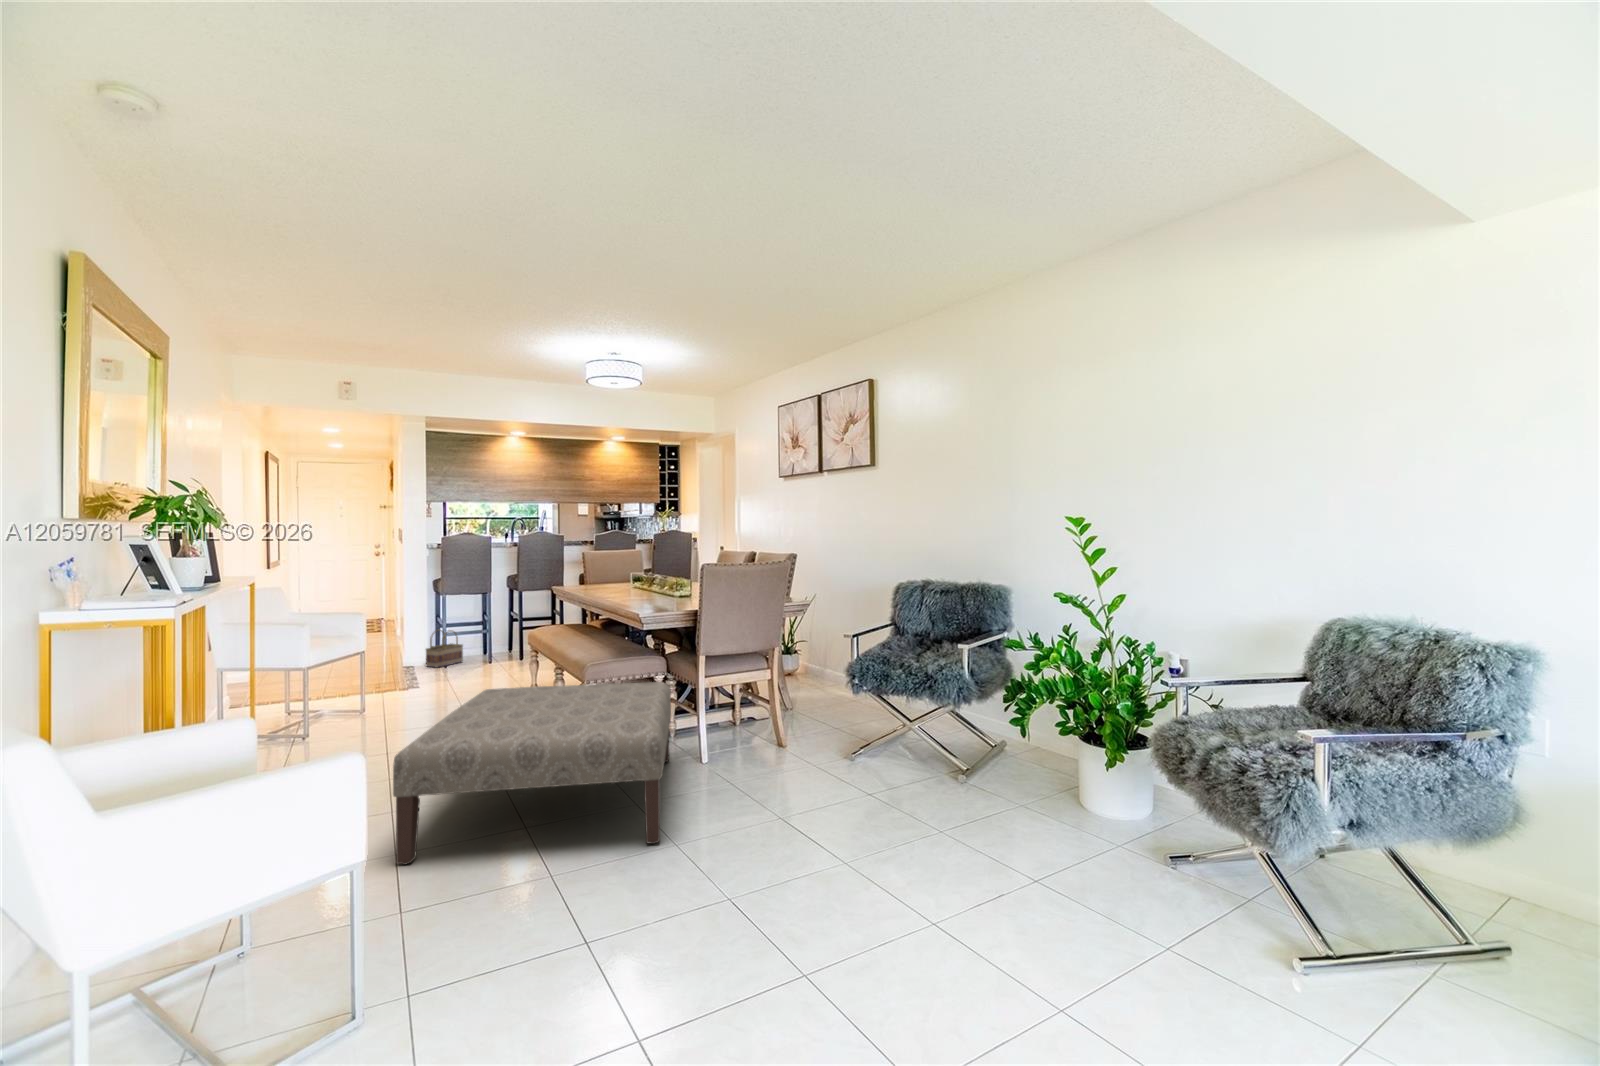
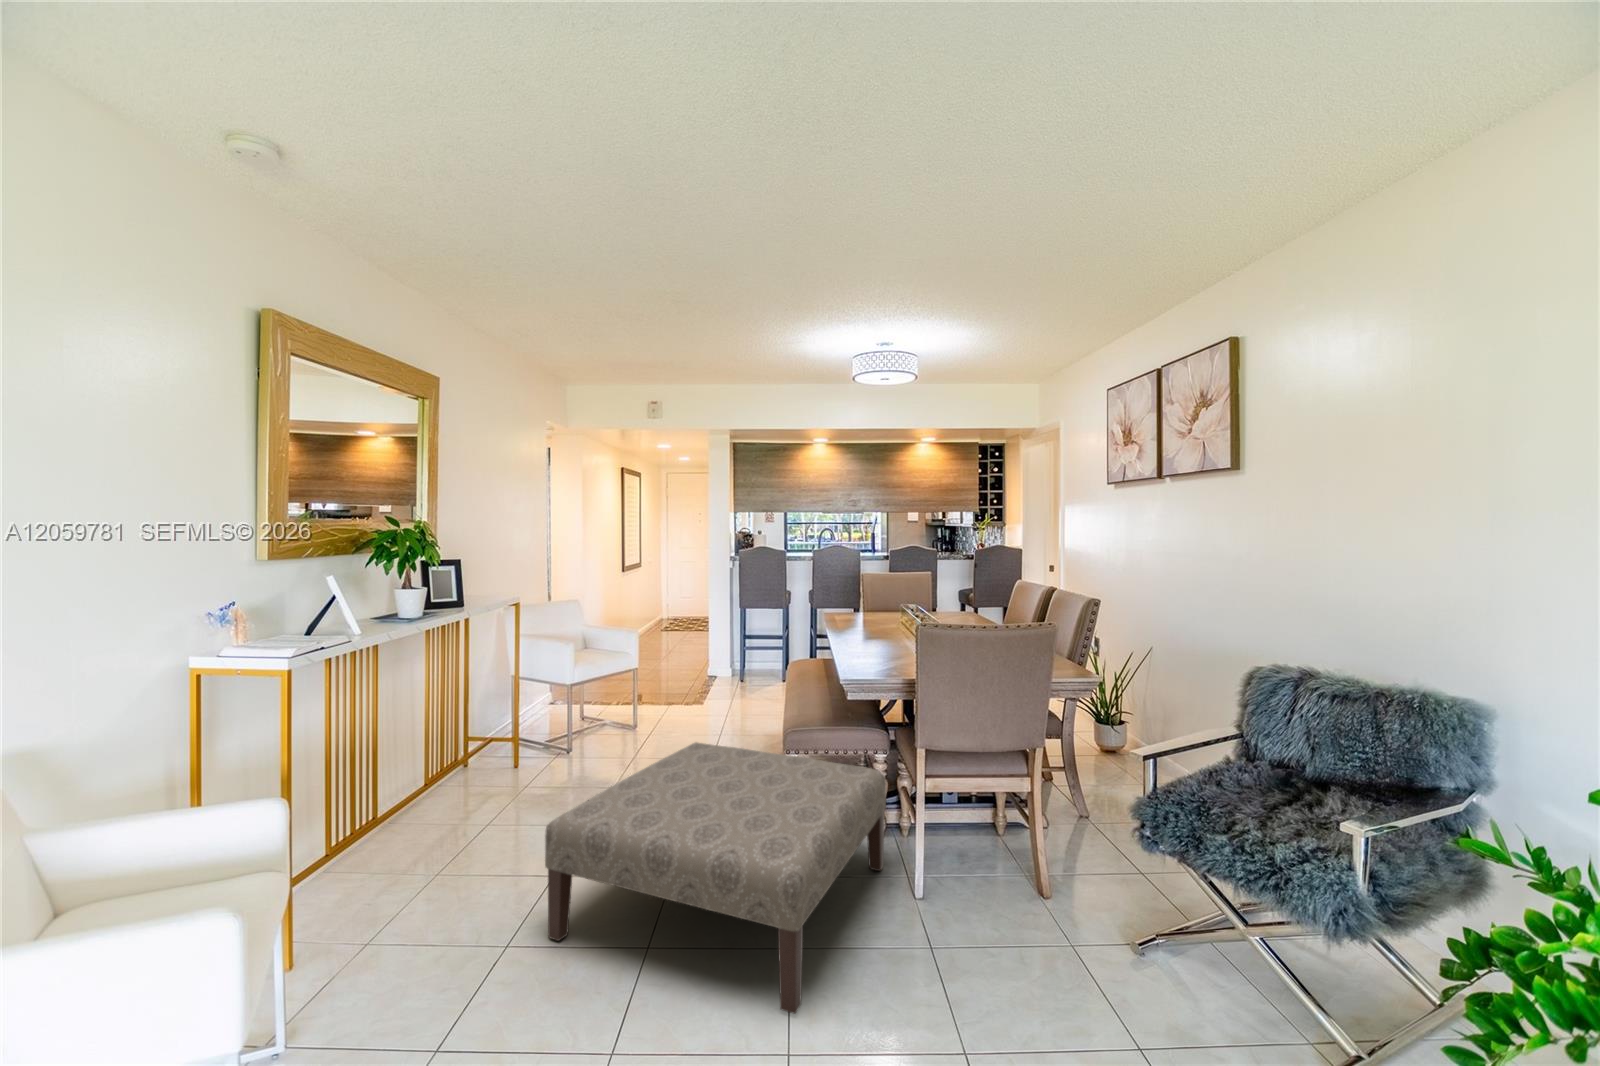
basket: present [426,631,463,668] -> none [729,643,763,682]

